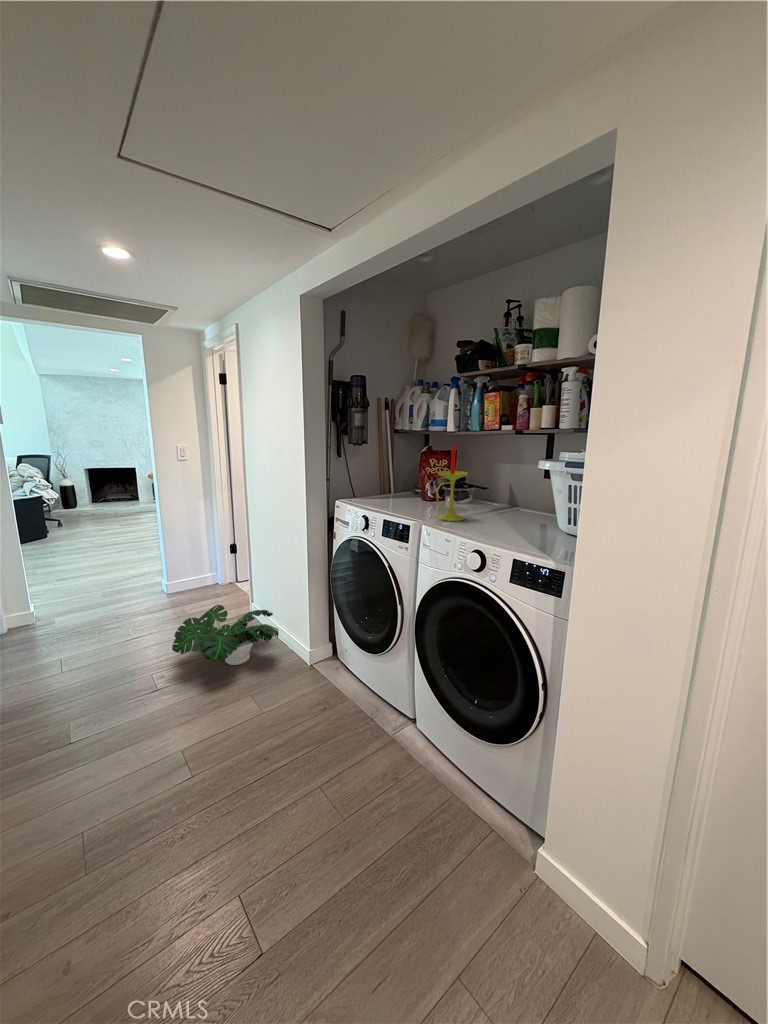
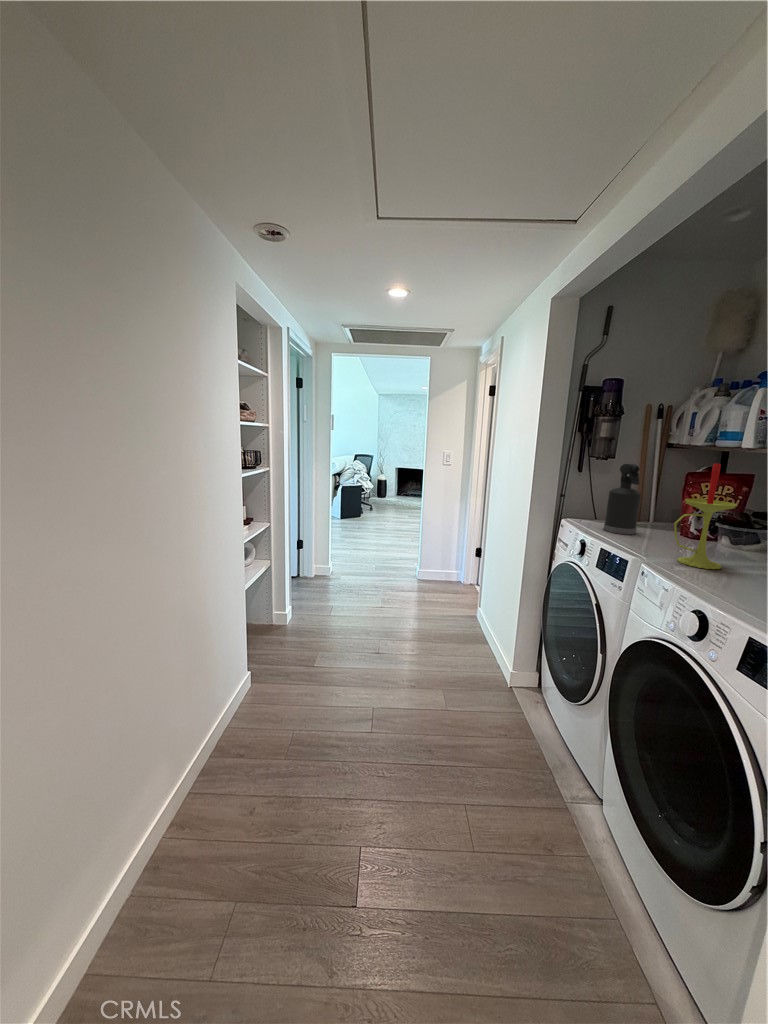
spray bottle: none [373,448,397,506] -> present [603,464,641,534]
potted plant: present [172,605,279,665] -> none [395,598,488,658]

